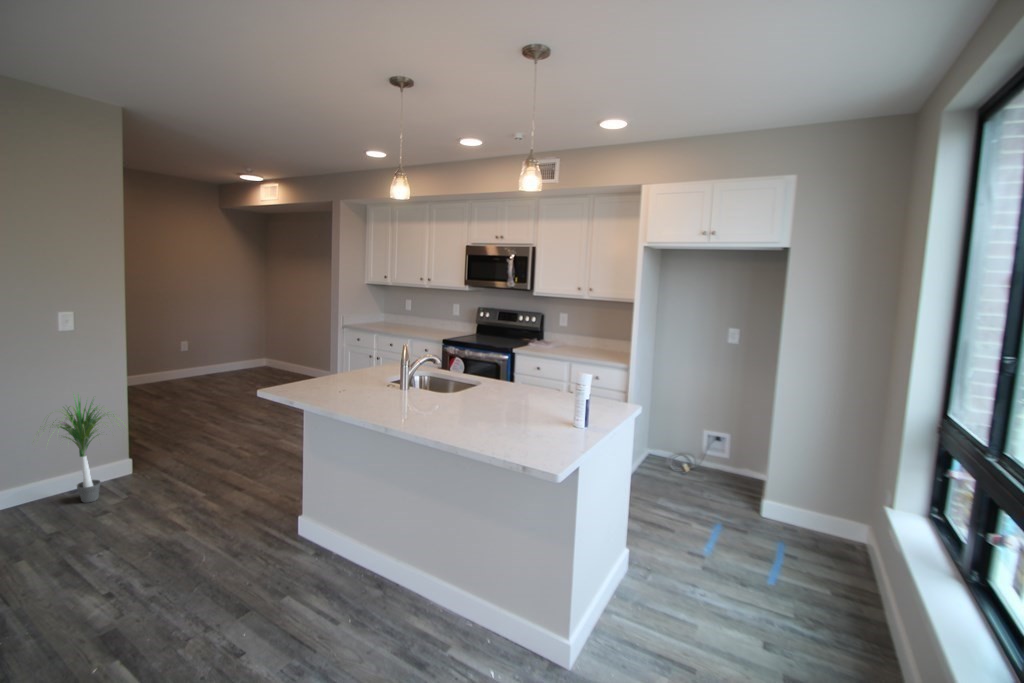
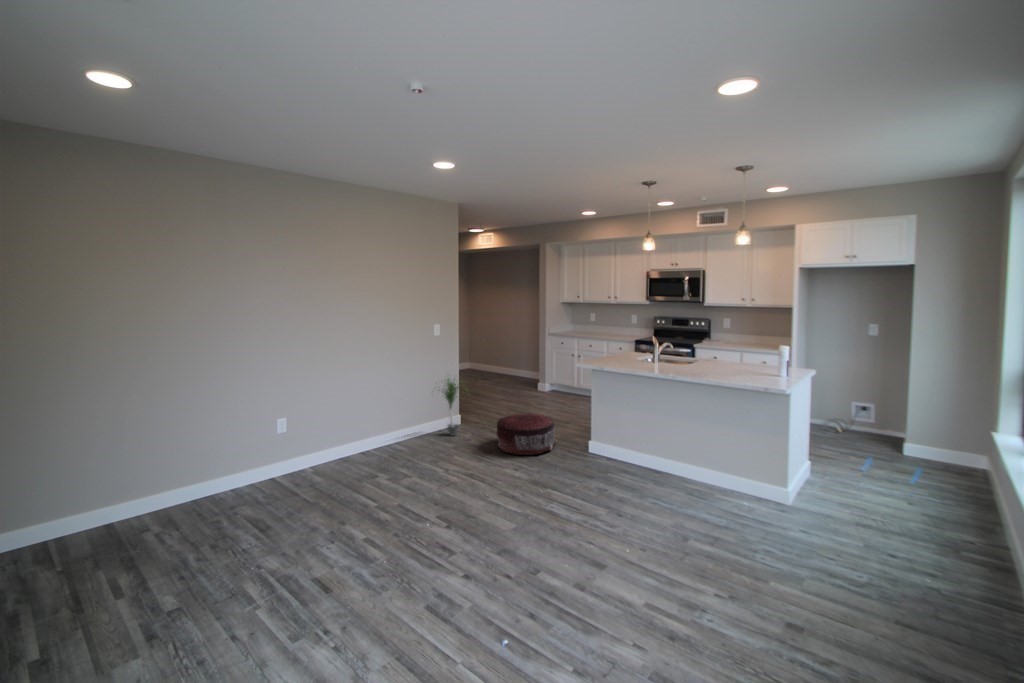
pouf: none [131,463,256,551] -> present [497,414,555,455]

